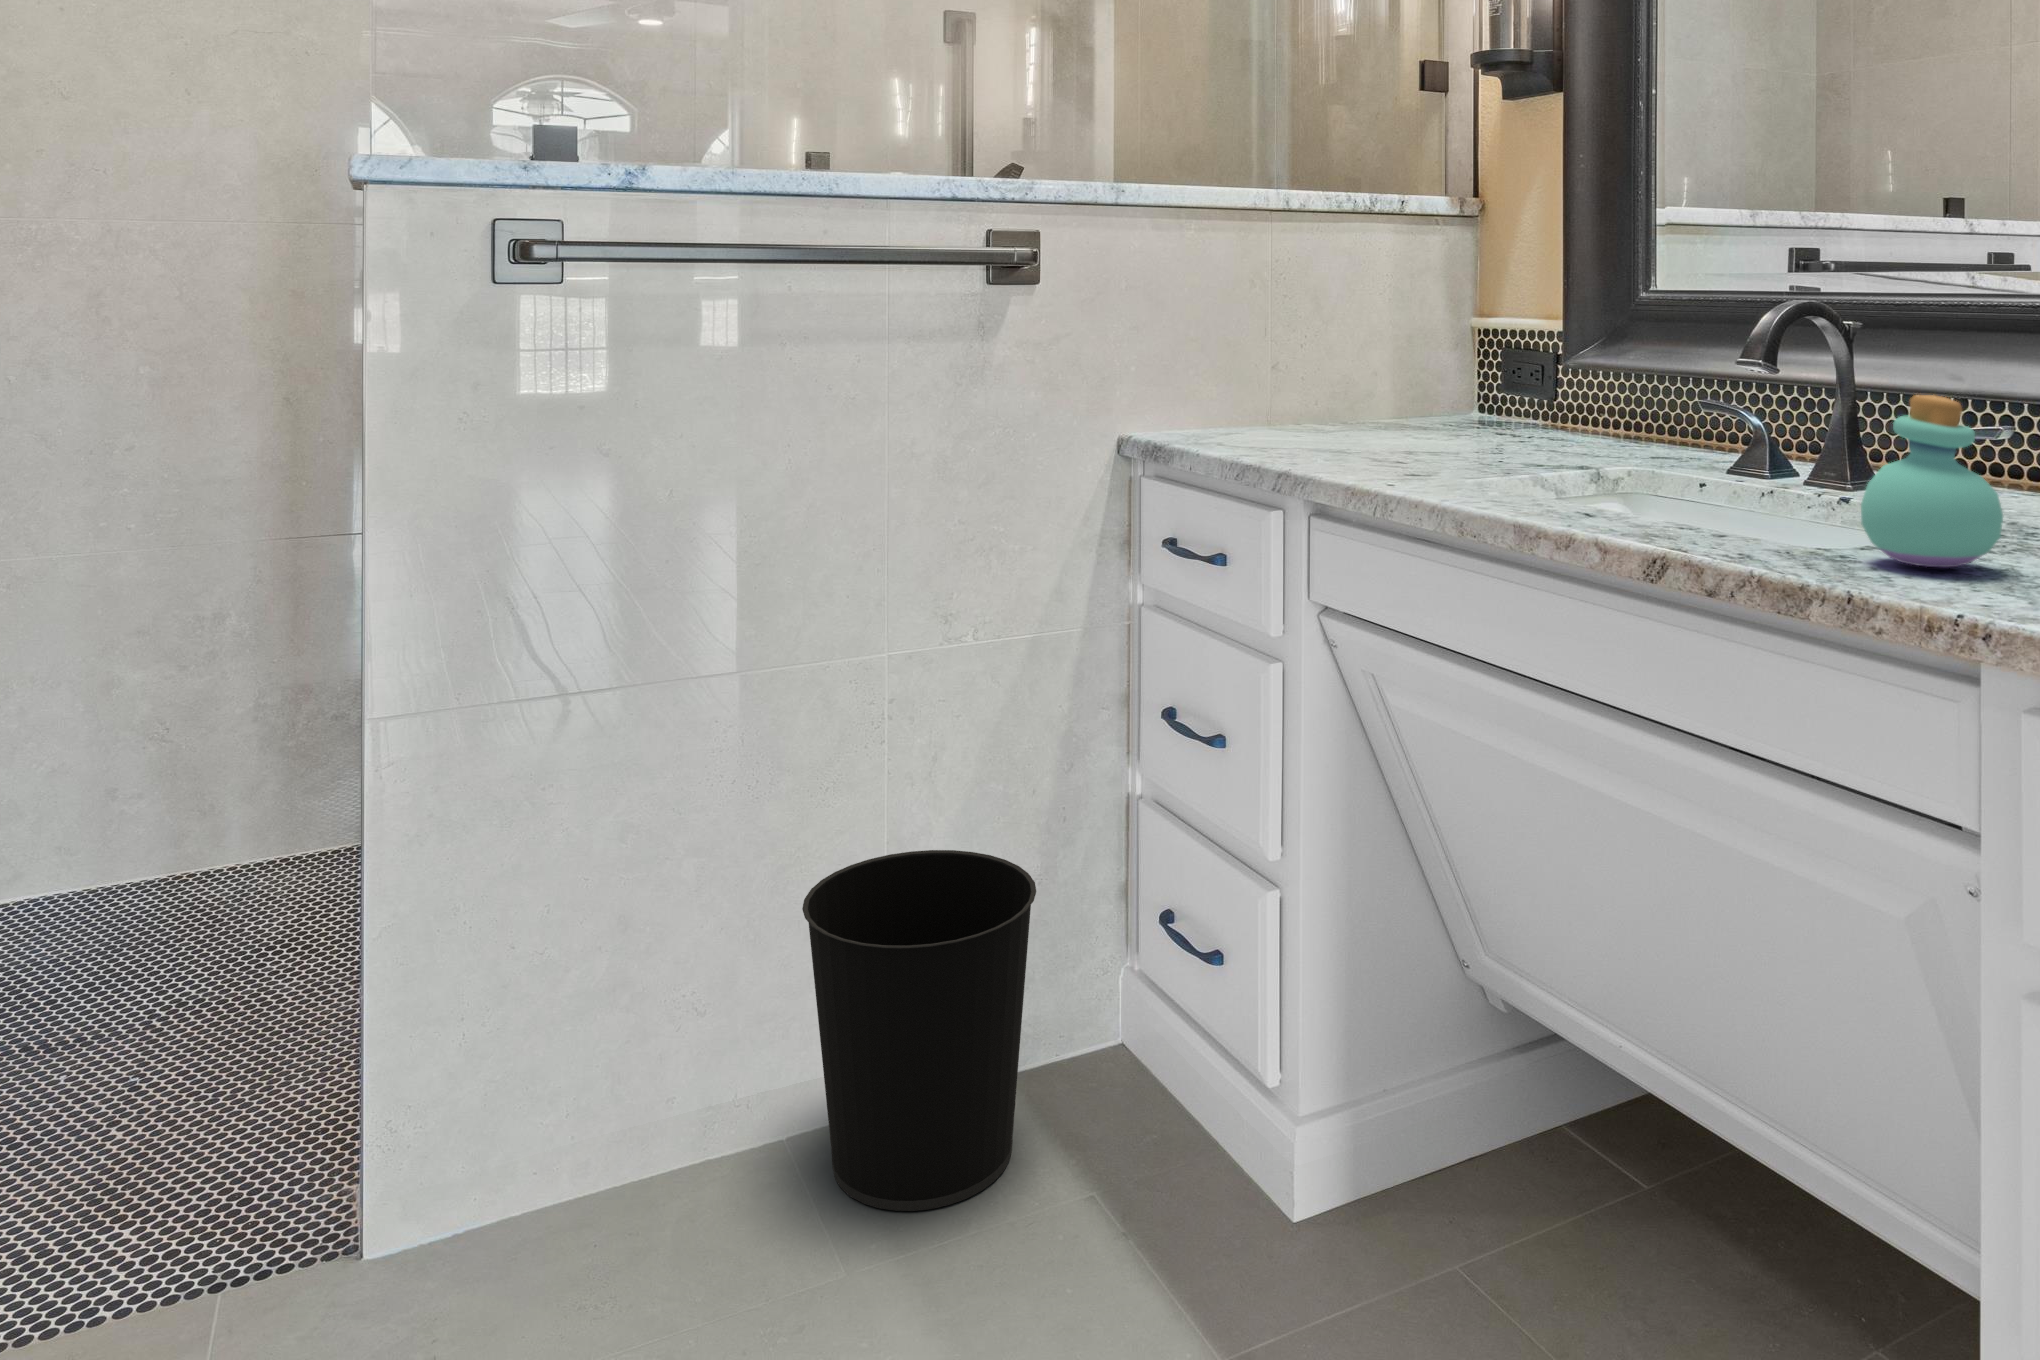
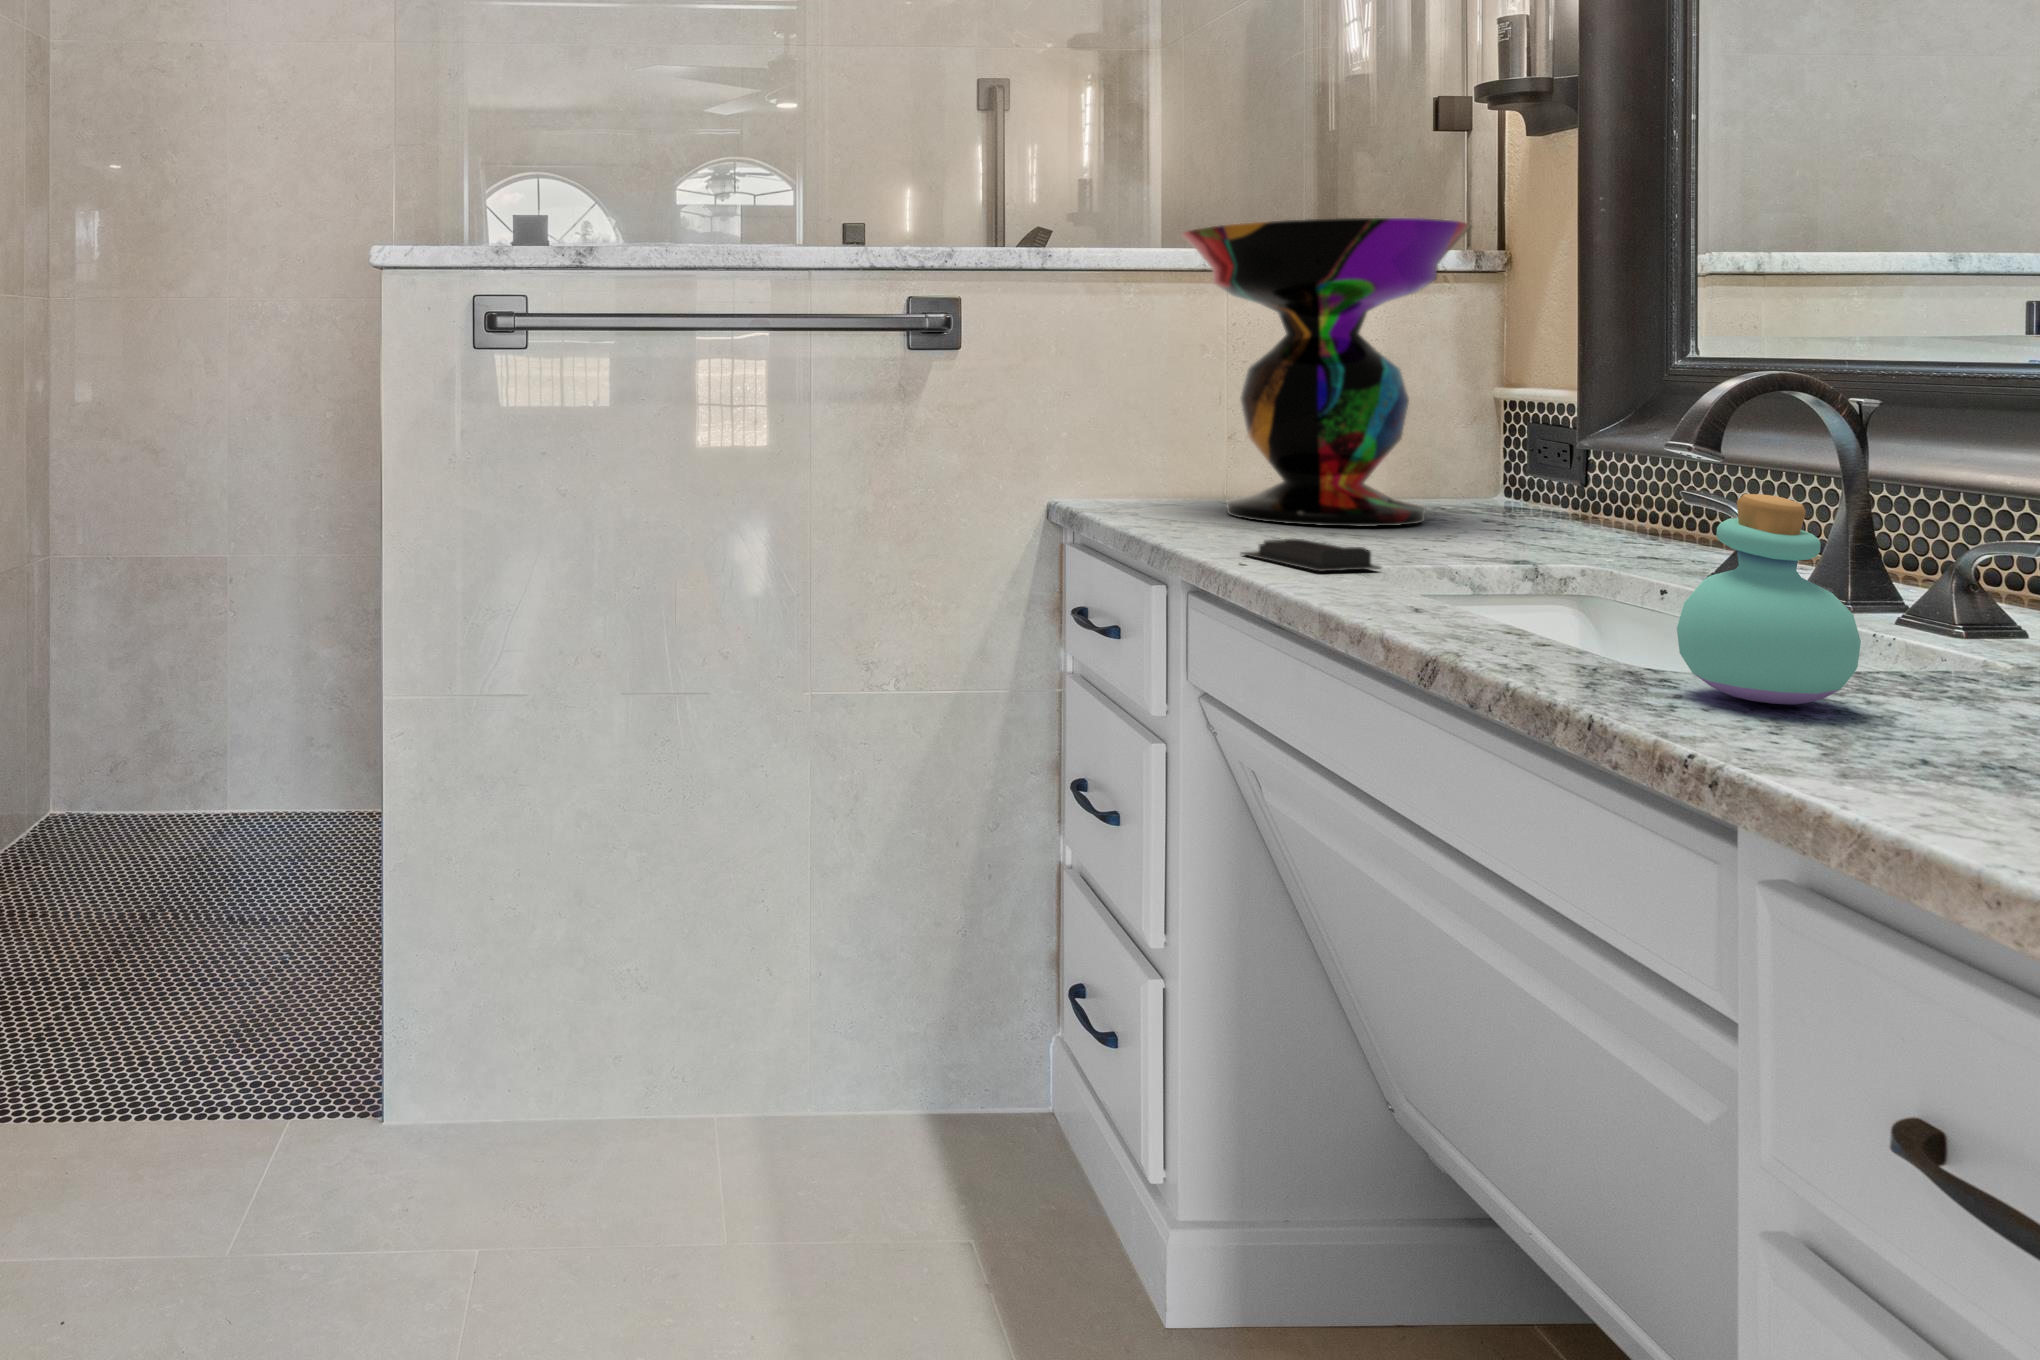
decorative bowl: none [1240,165,1488,444] -> present [1181,218,1472,526]
soap bar: none [1358,456,1489,484] -> present [1241,539,1381,571]
wastebasket: present [802,850,1036,1211] -> none [702,898,925,1246]

